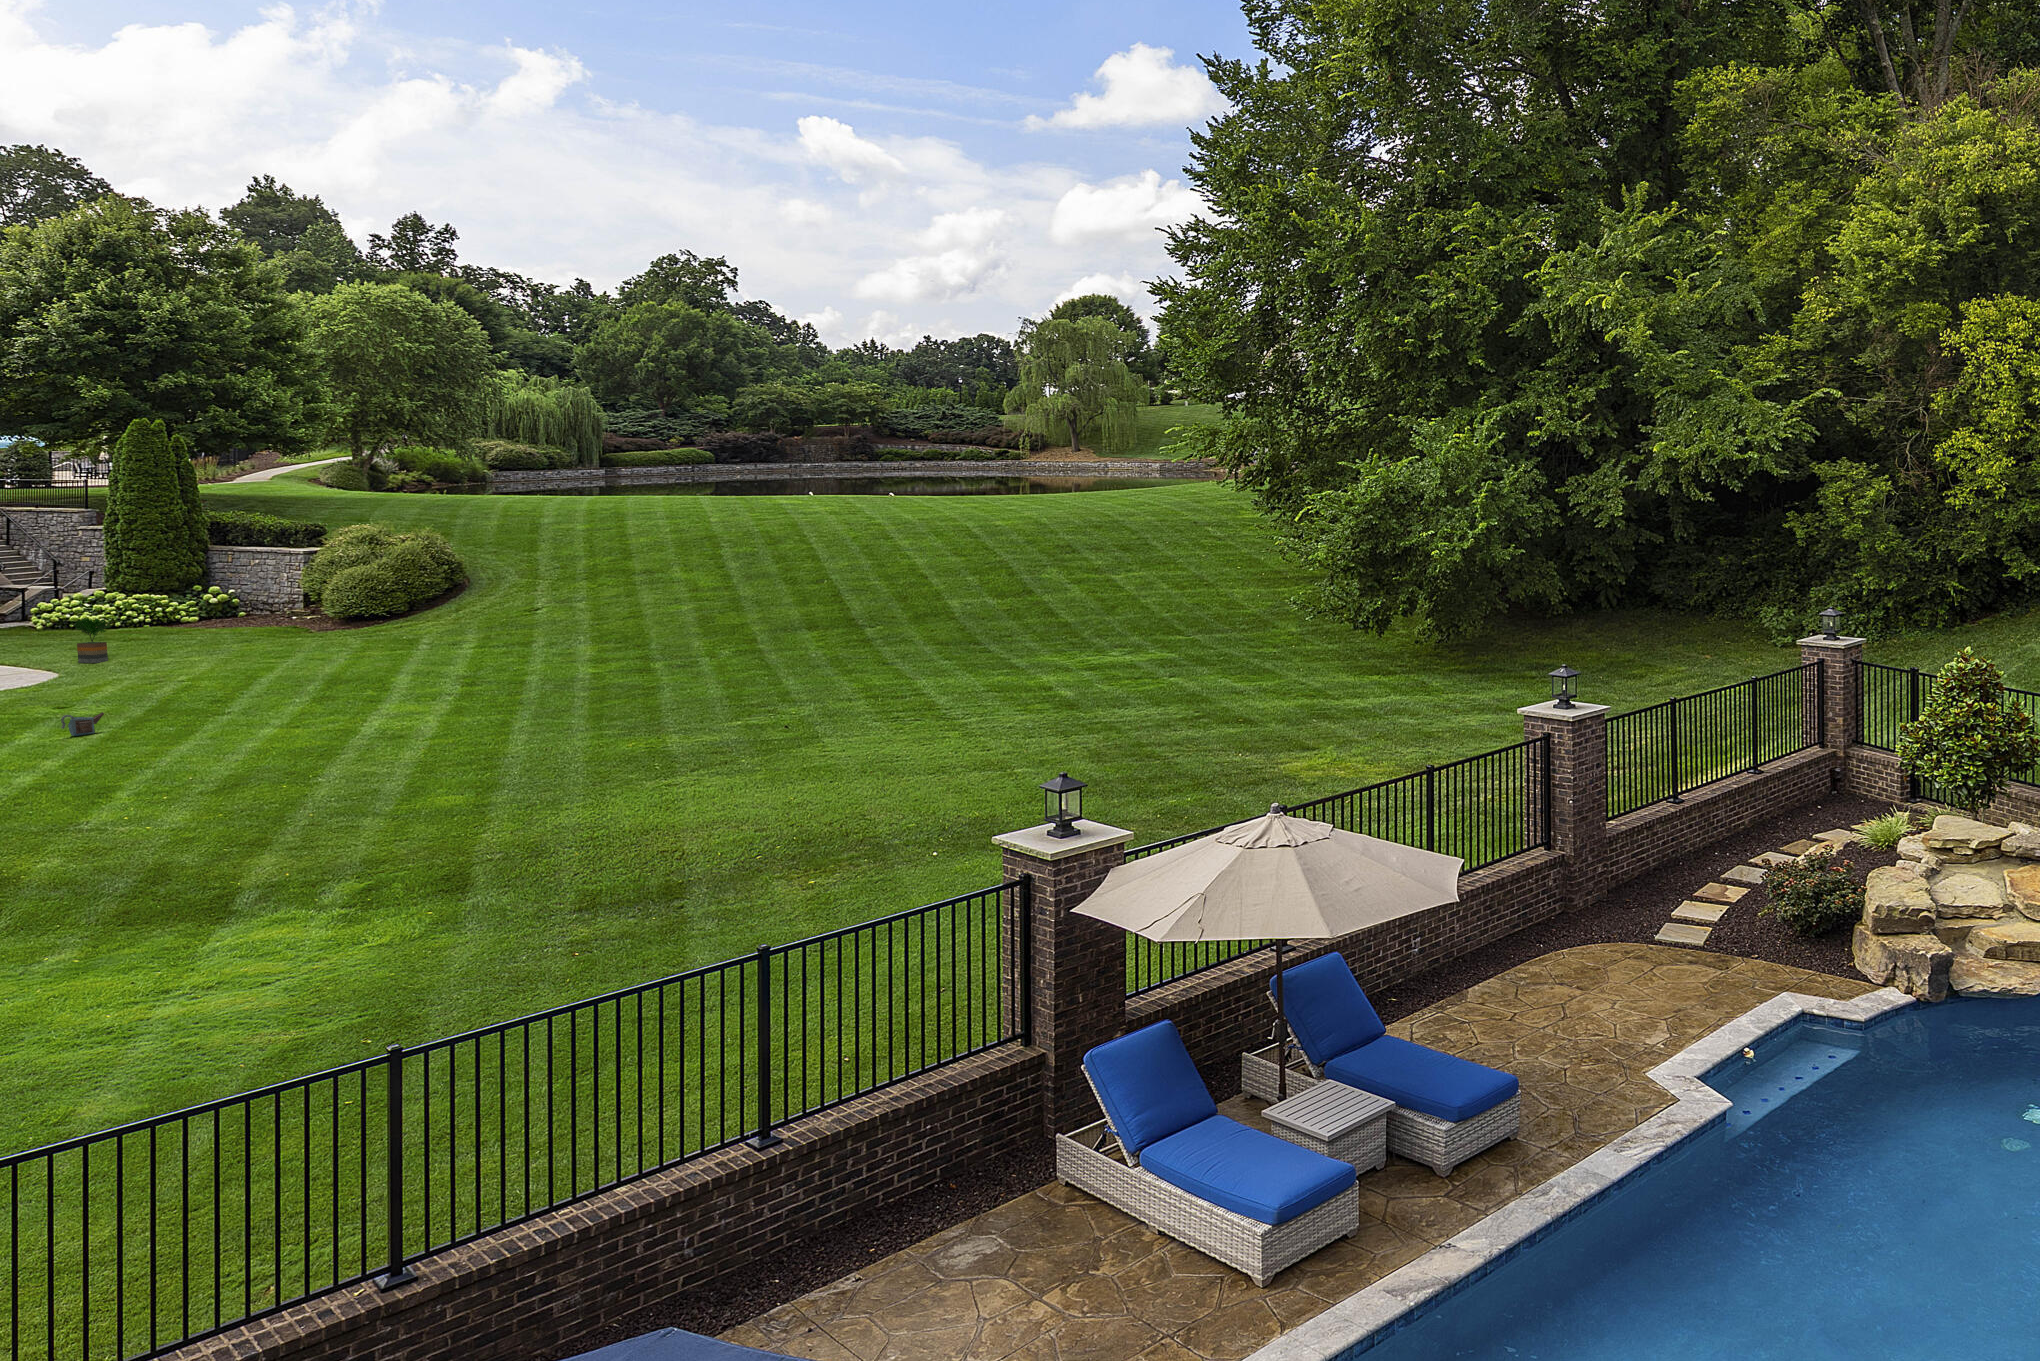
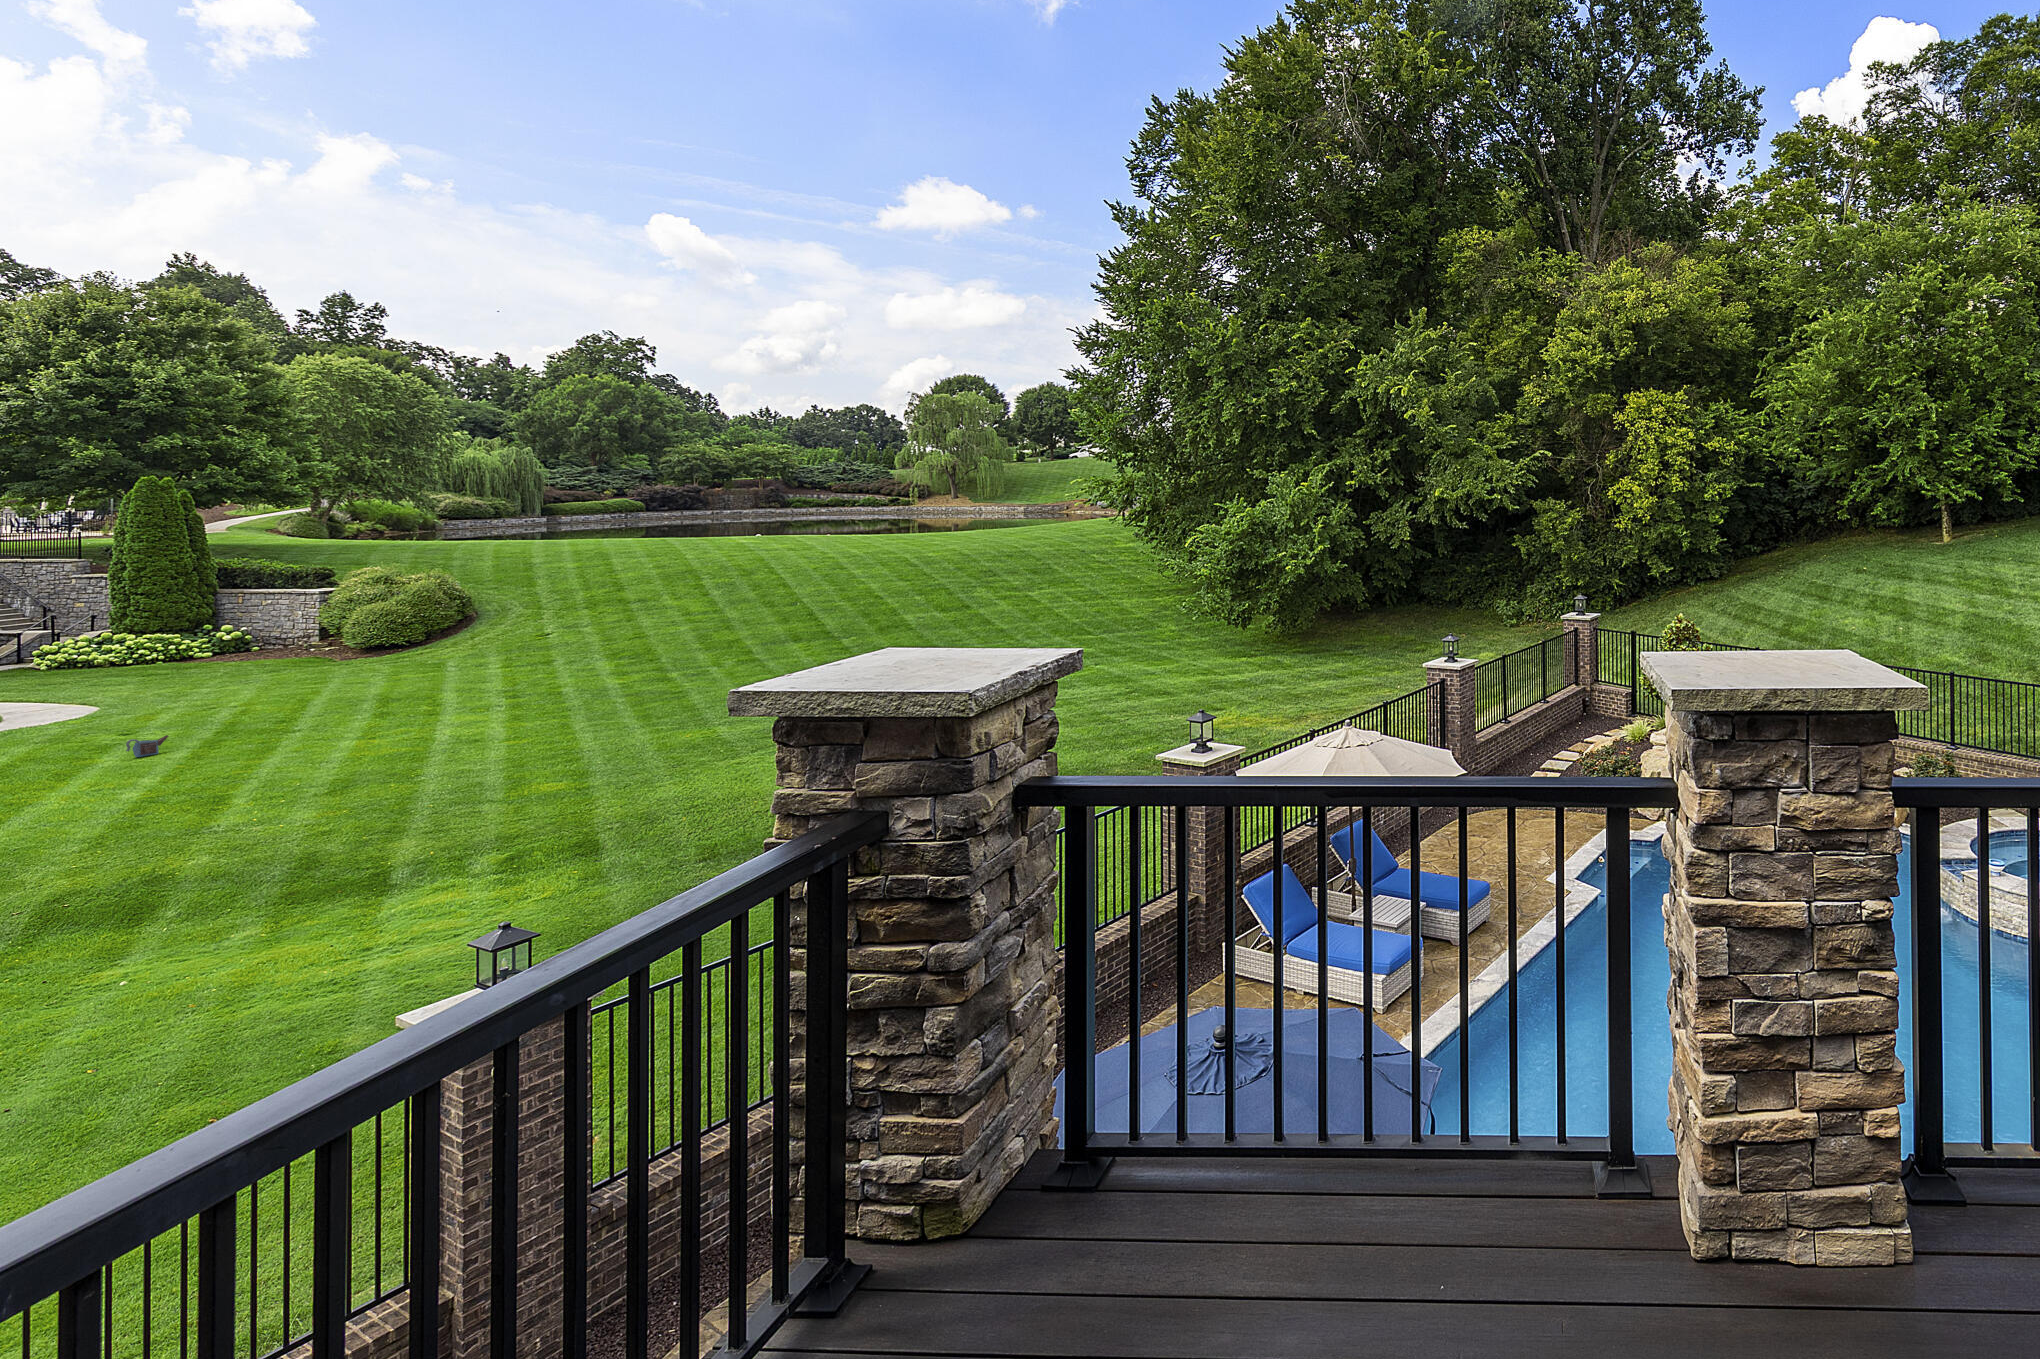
potted tree: present [75,618,110,663] -> none [102,655,142,694]

